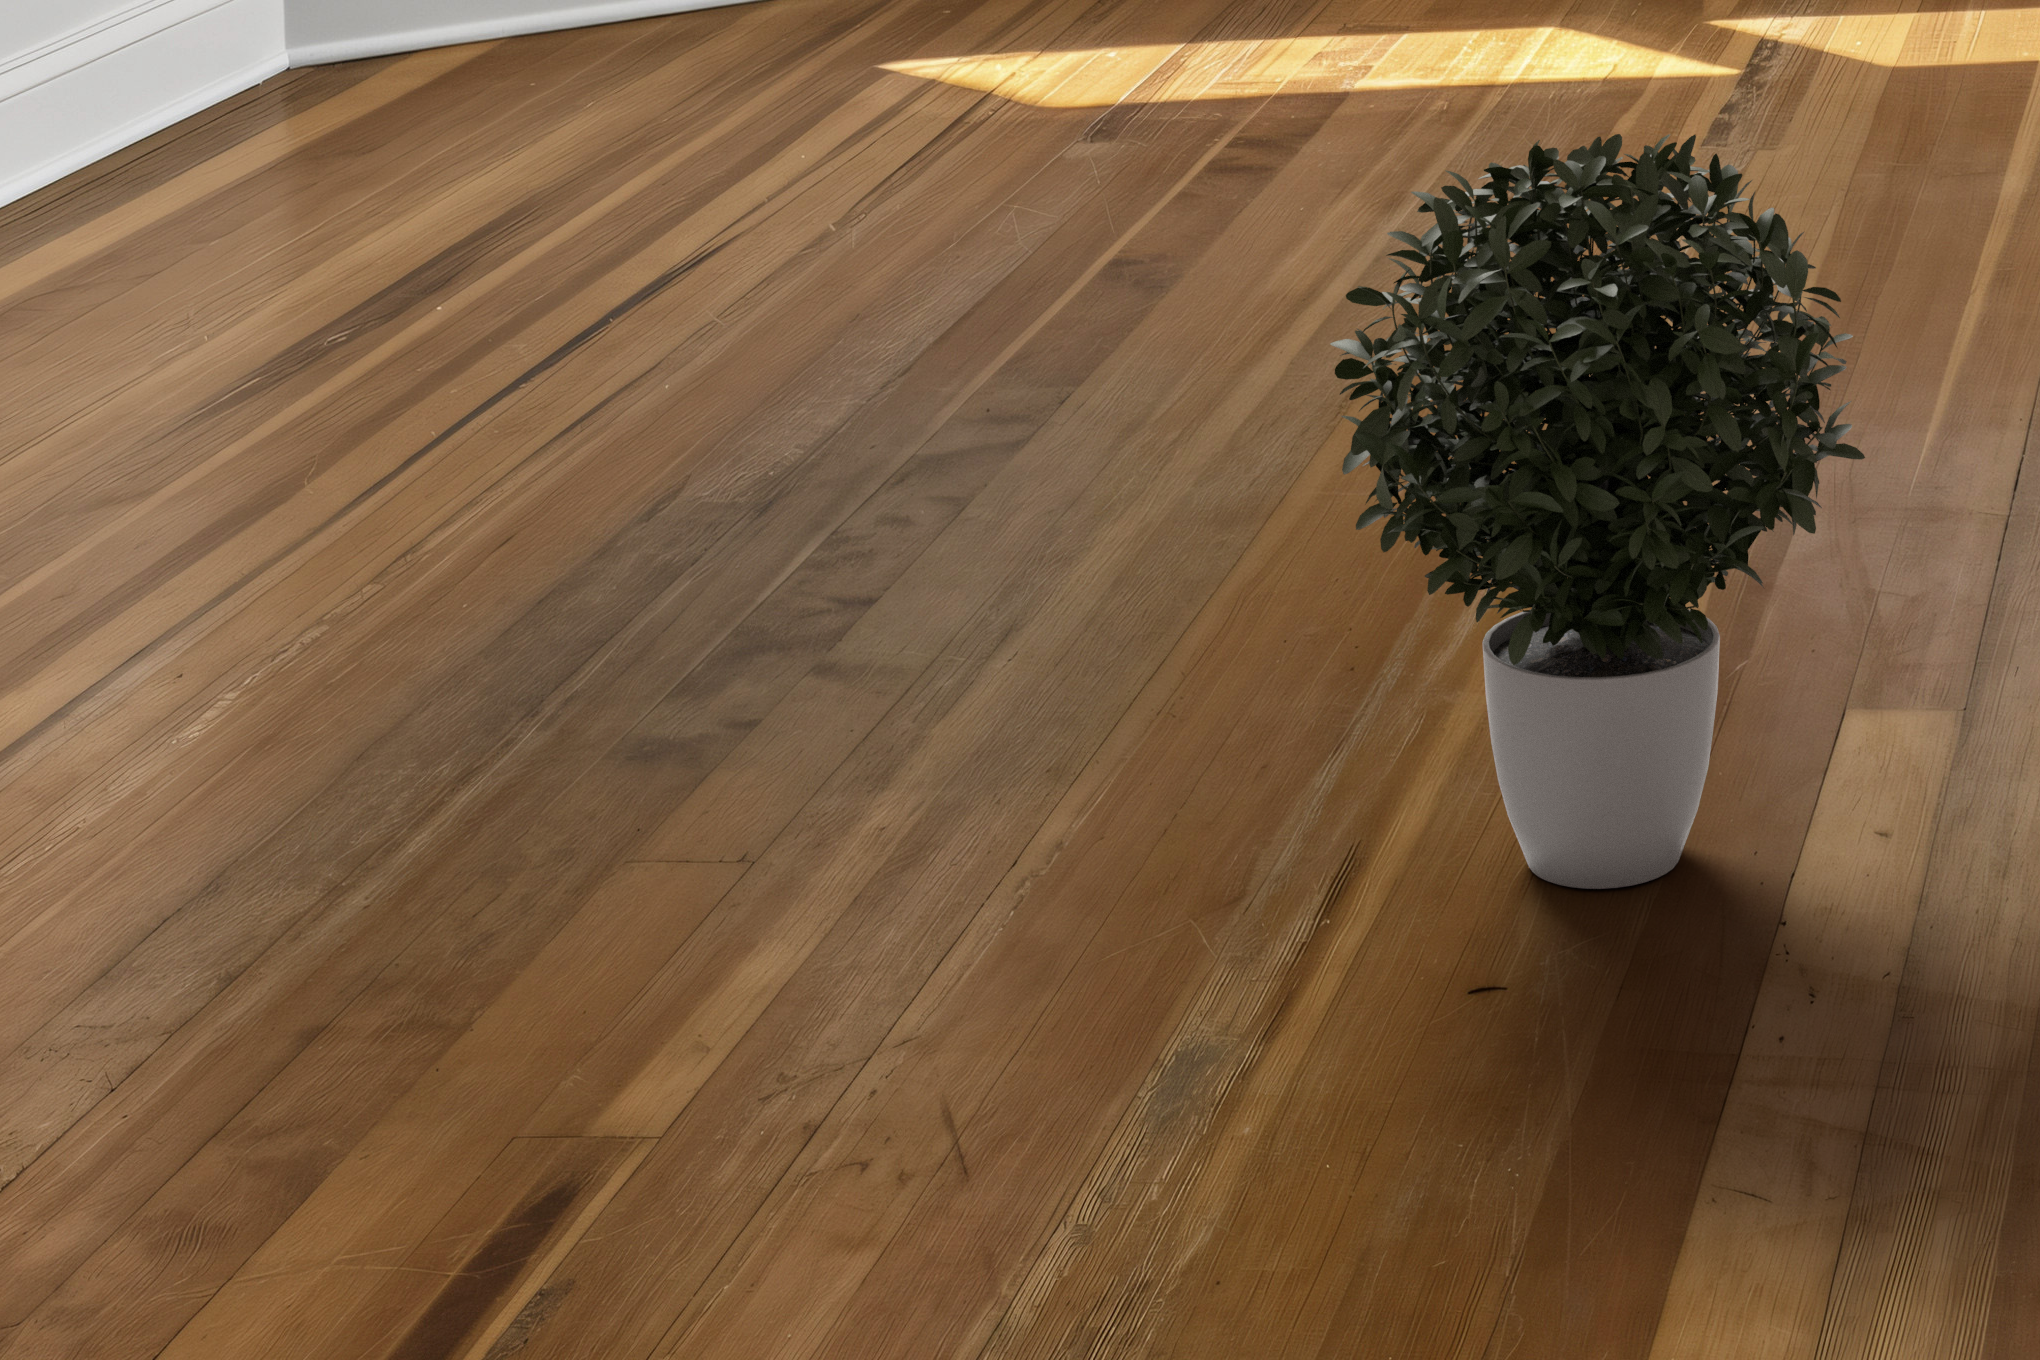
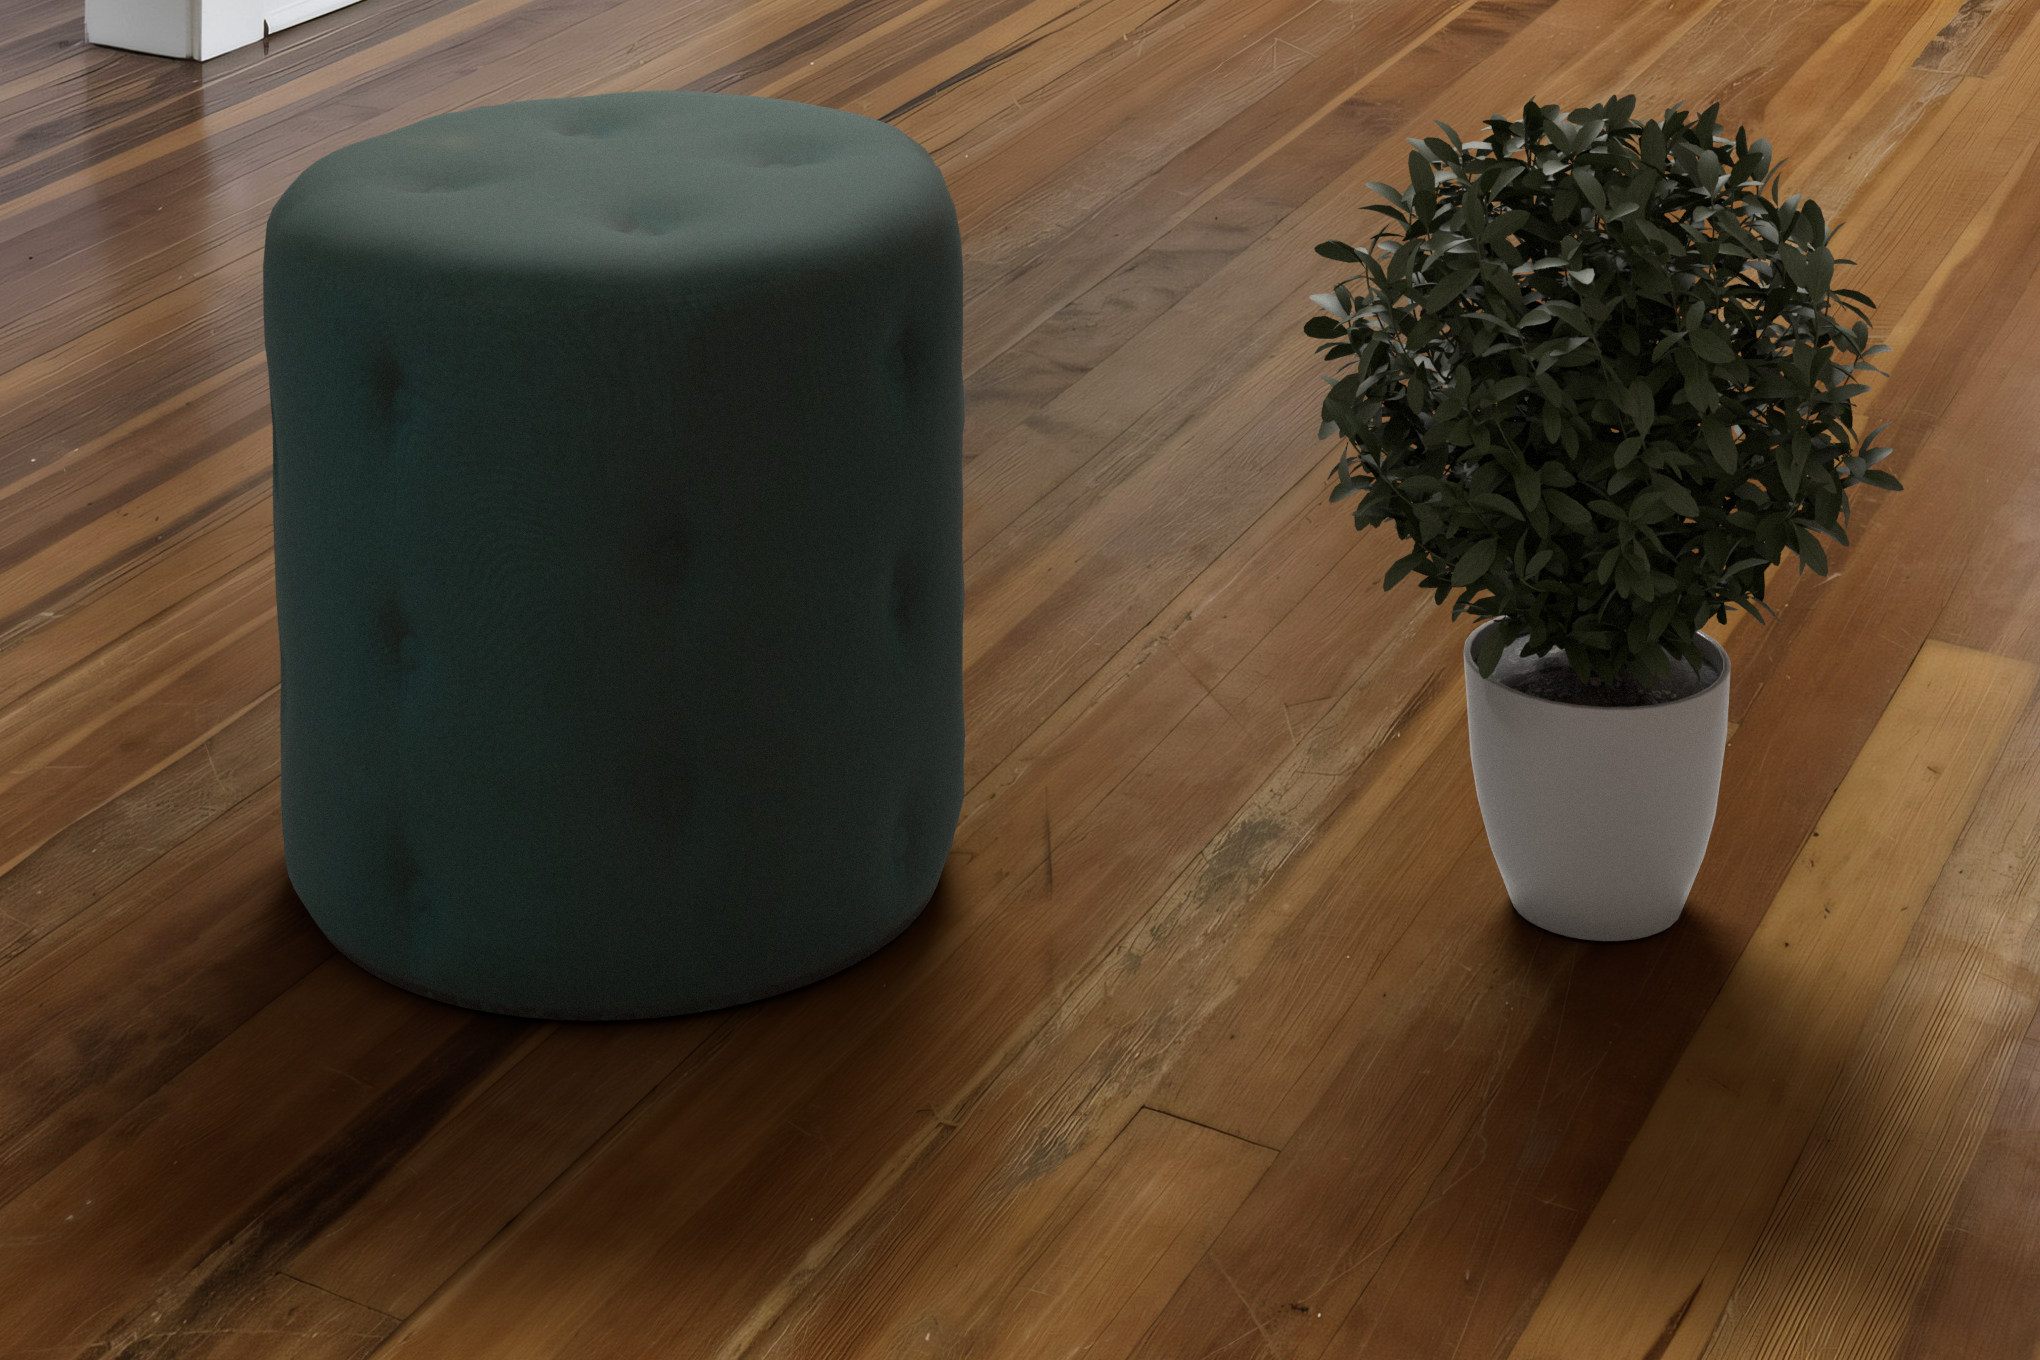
ottoman: none [303,210,1020,1095] -> present [263,91,965,1021]

